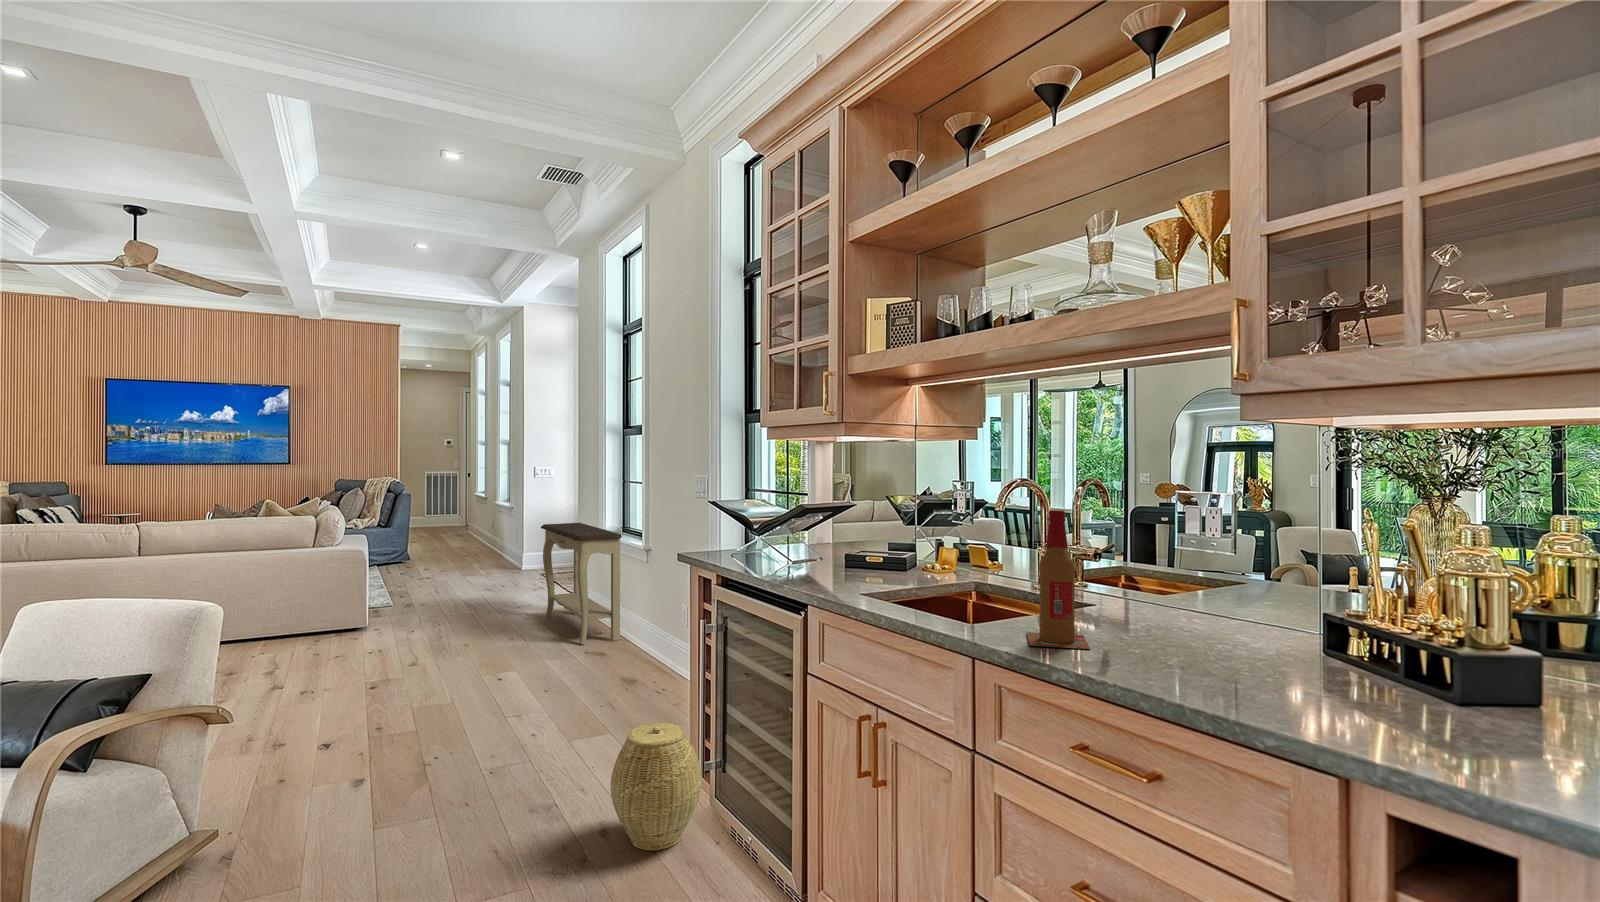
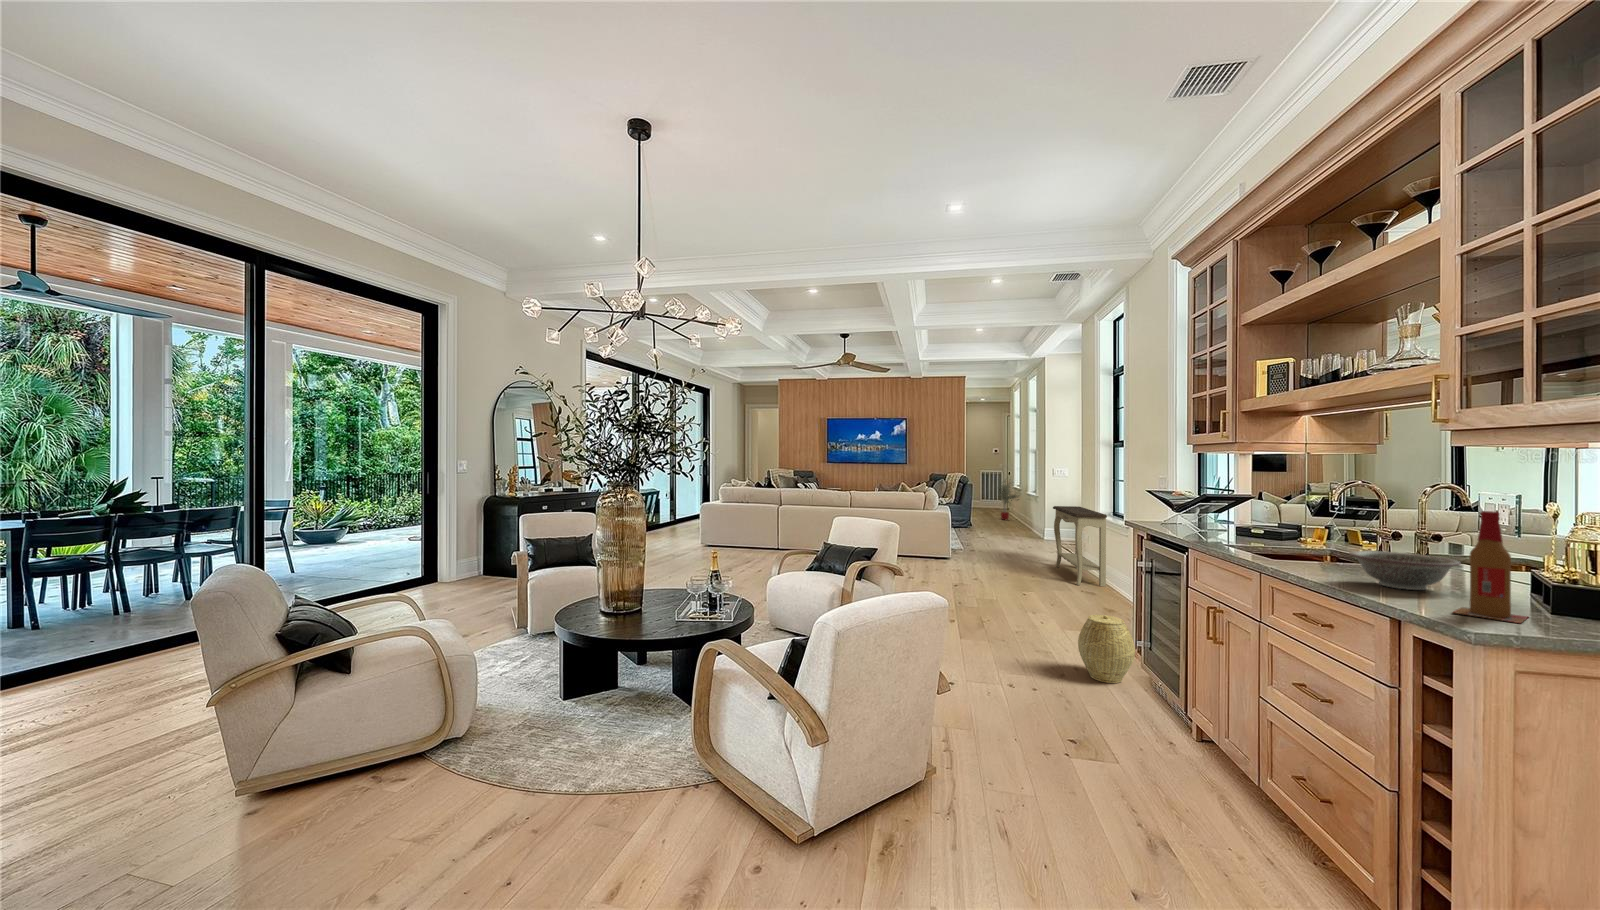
potted tree: none [450,483,487,546] -> present [998,480,1019,520]
beer bottle: present [1027,510,1090,649] -> present [1453,511,1528,623]
decorative bowl: none [1136,602,1294,676] -> present [1350,551,1461,590]

